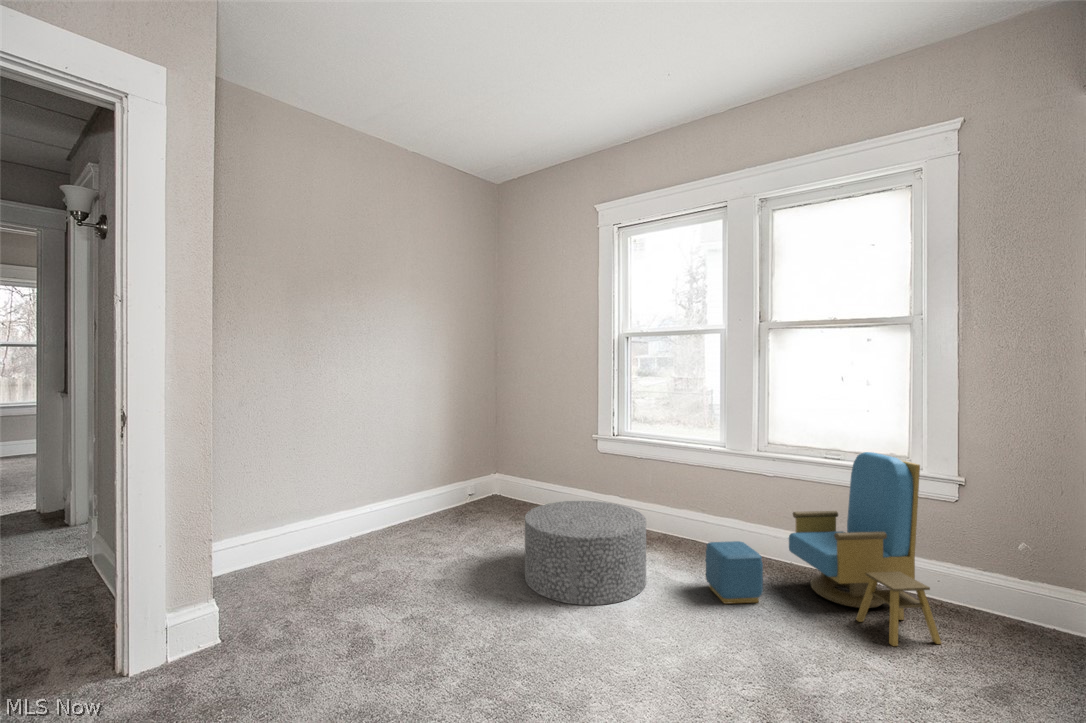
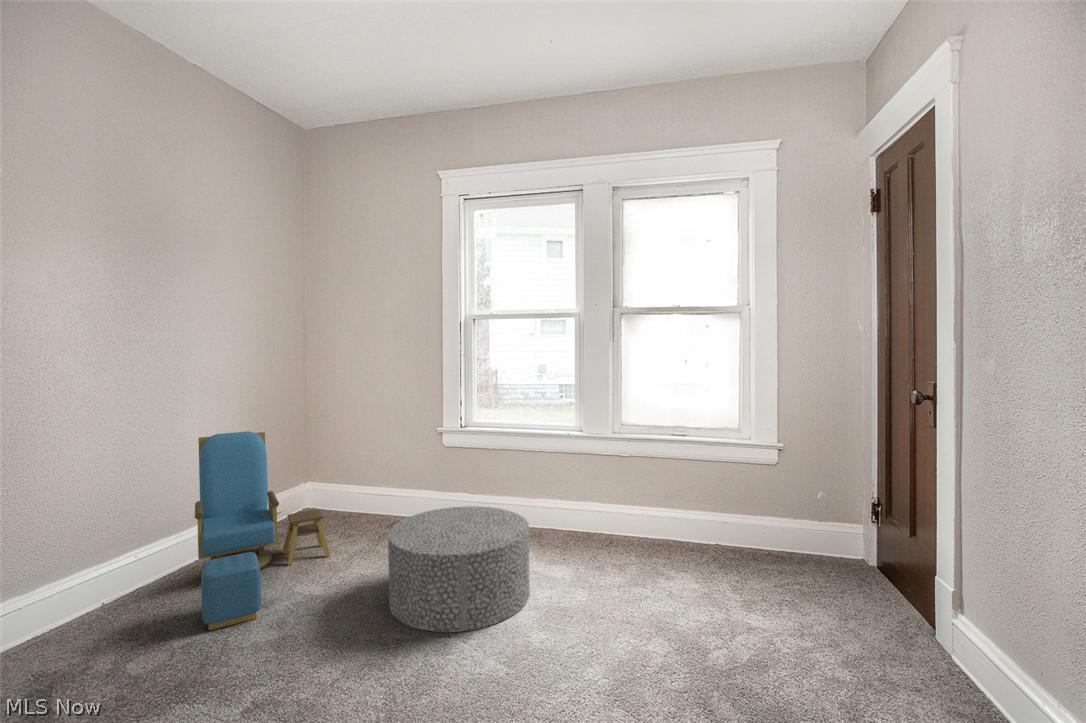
armchair: present [706,452,941,646] -> present [195,431,330,630]

